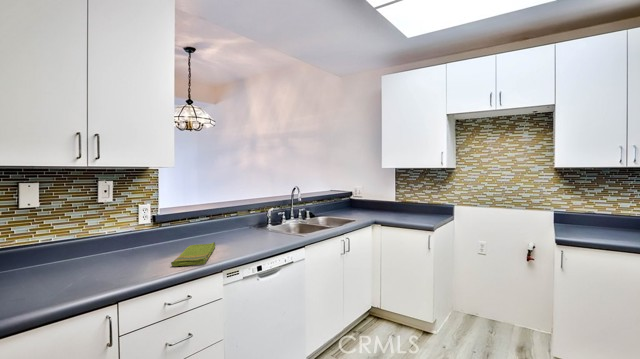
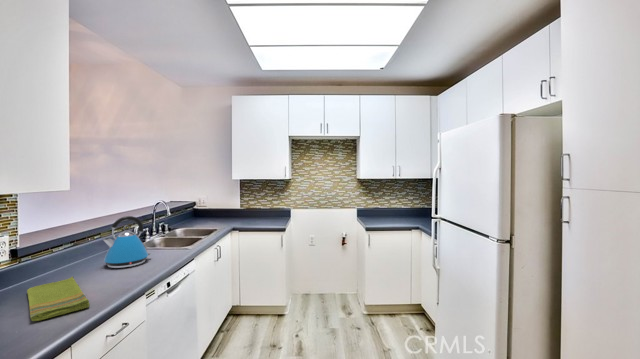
kettle: none [241,199,276,242] -> present [103,216,151,268]

